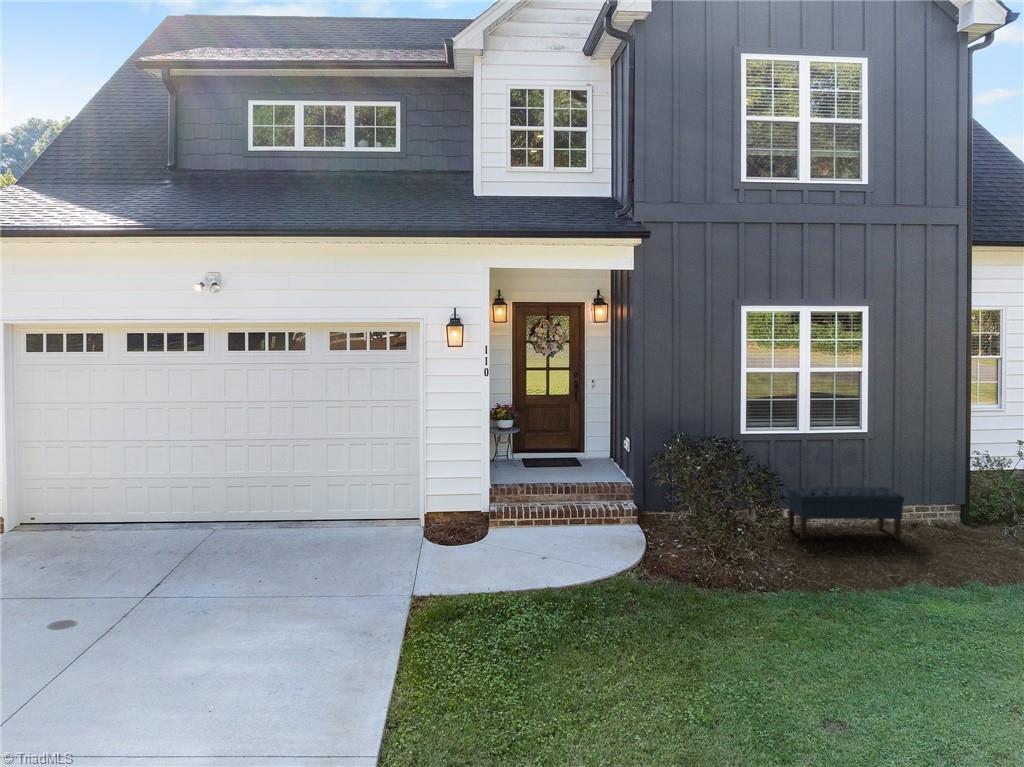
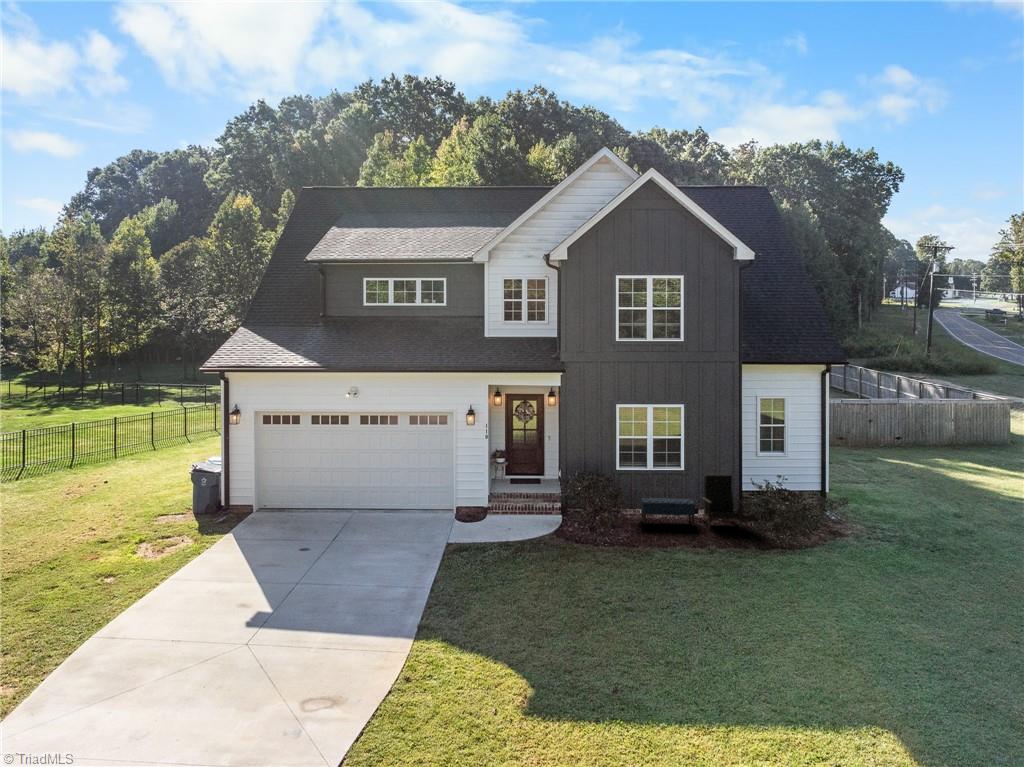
lounge chair: none [900,438,1005,545] -> present [702,474,743,529]

